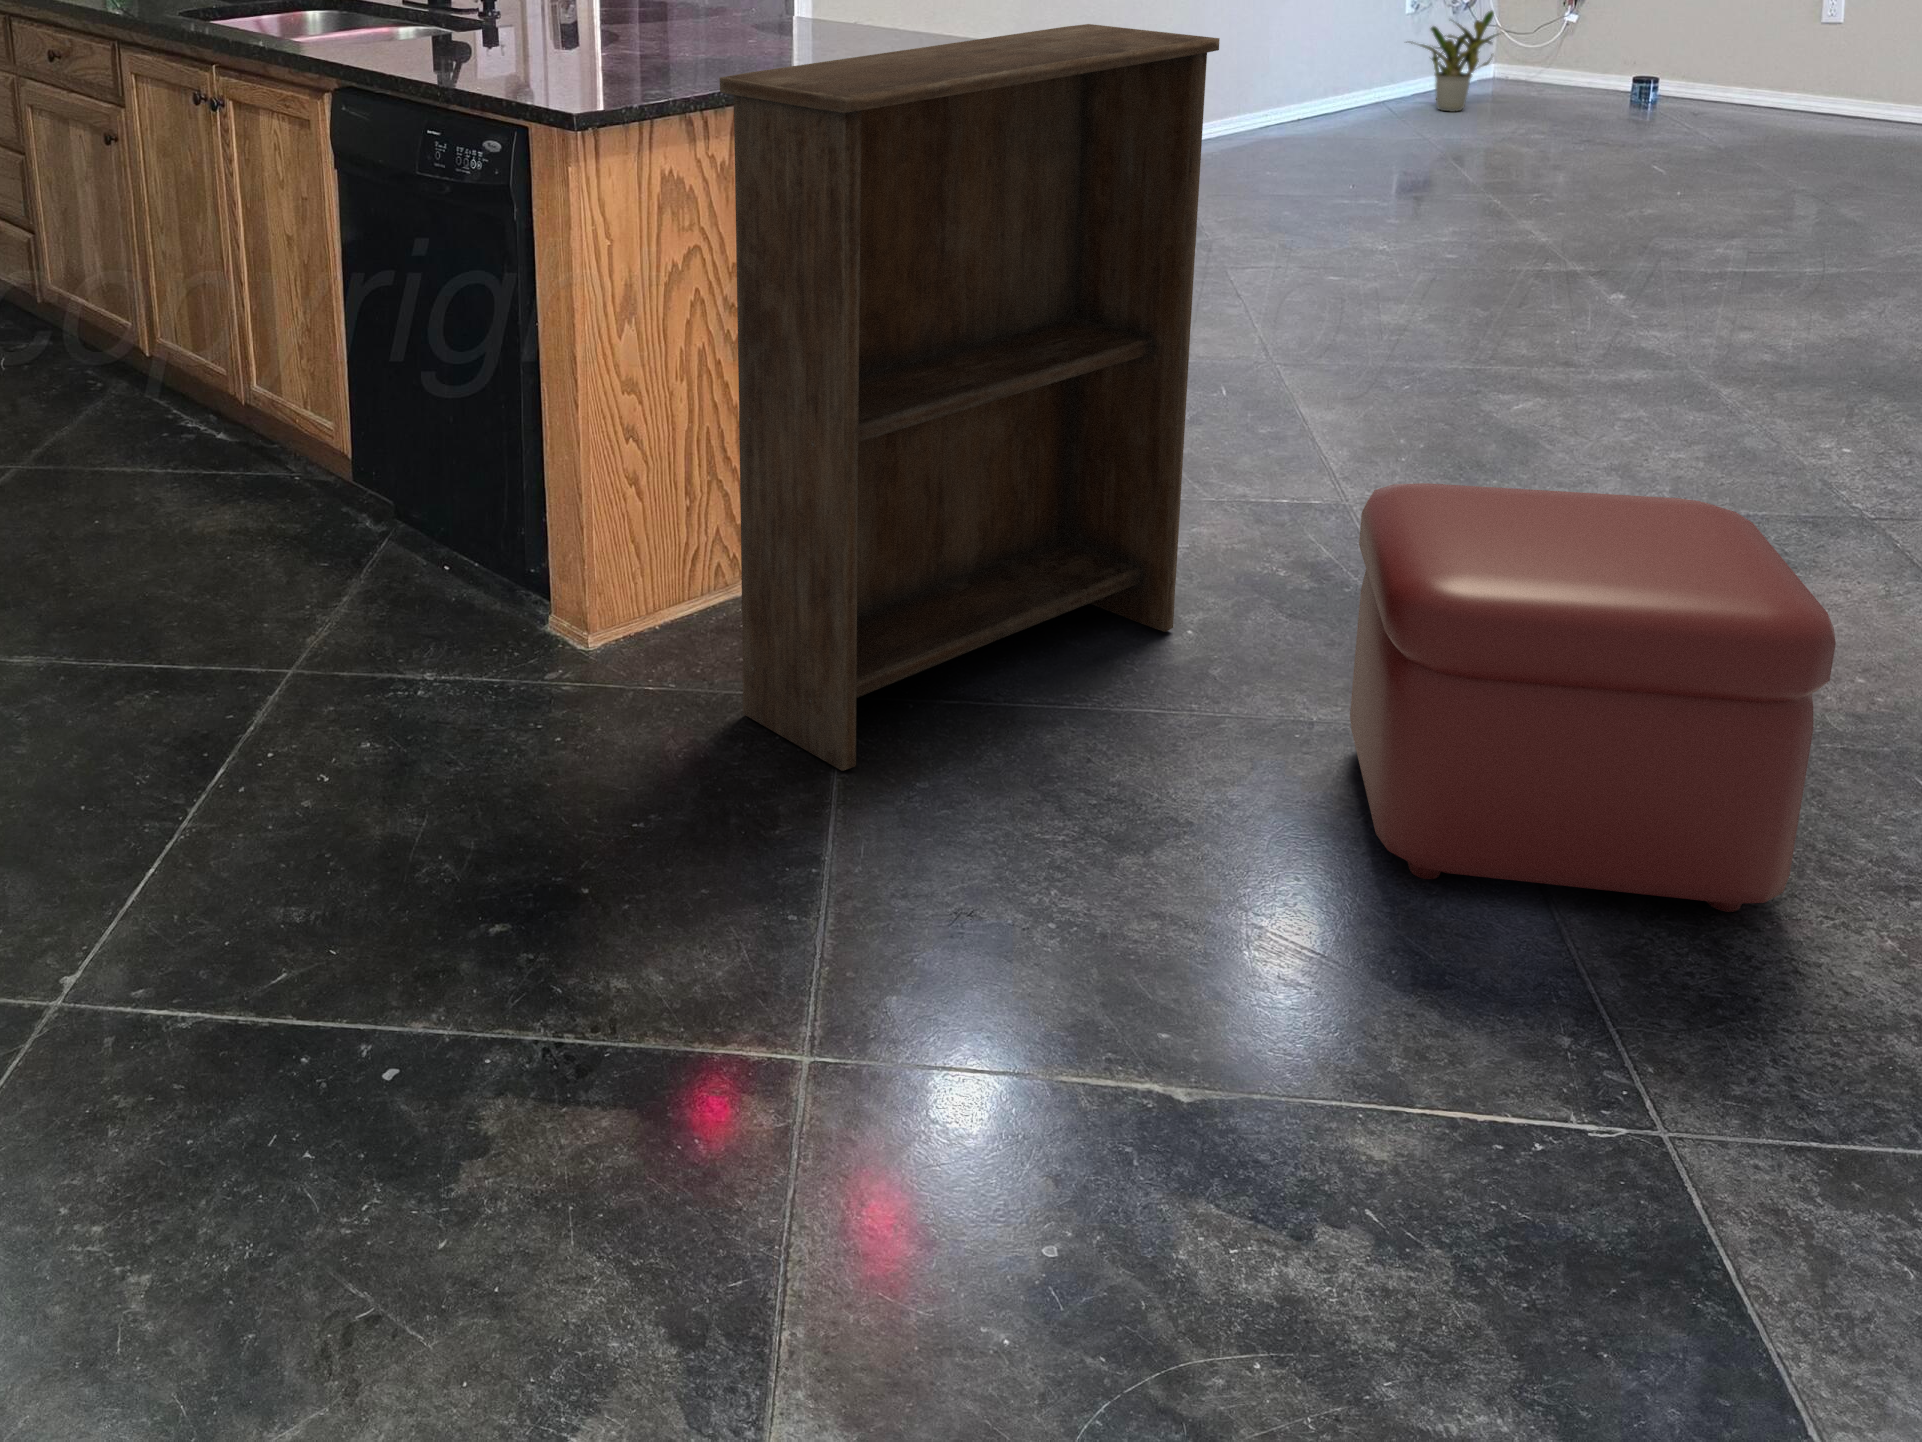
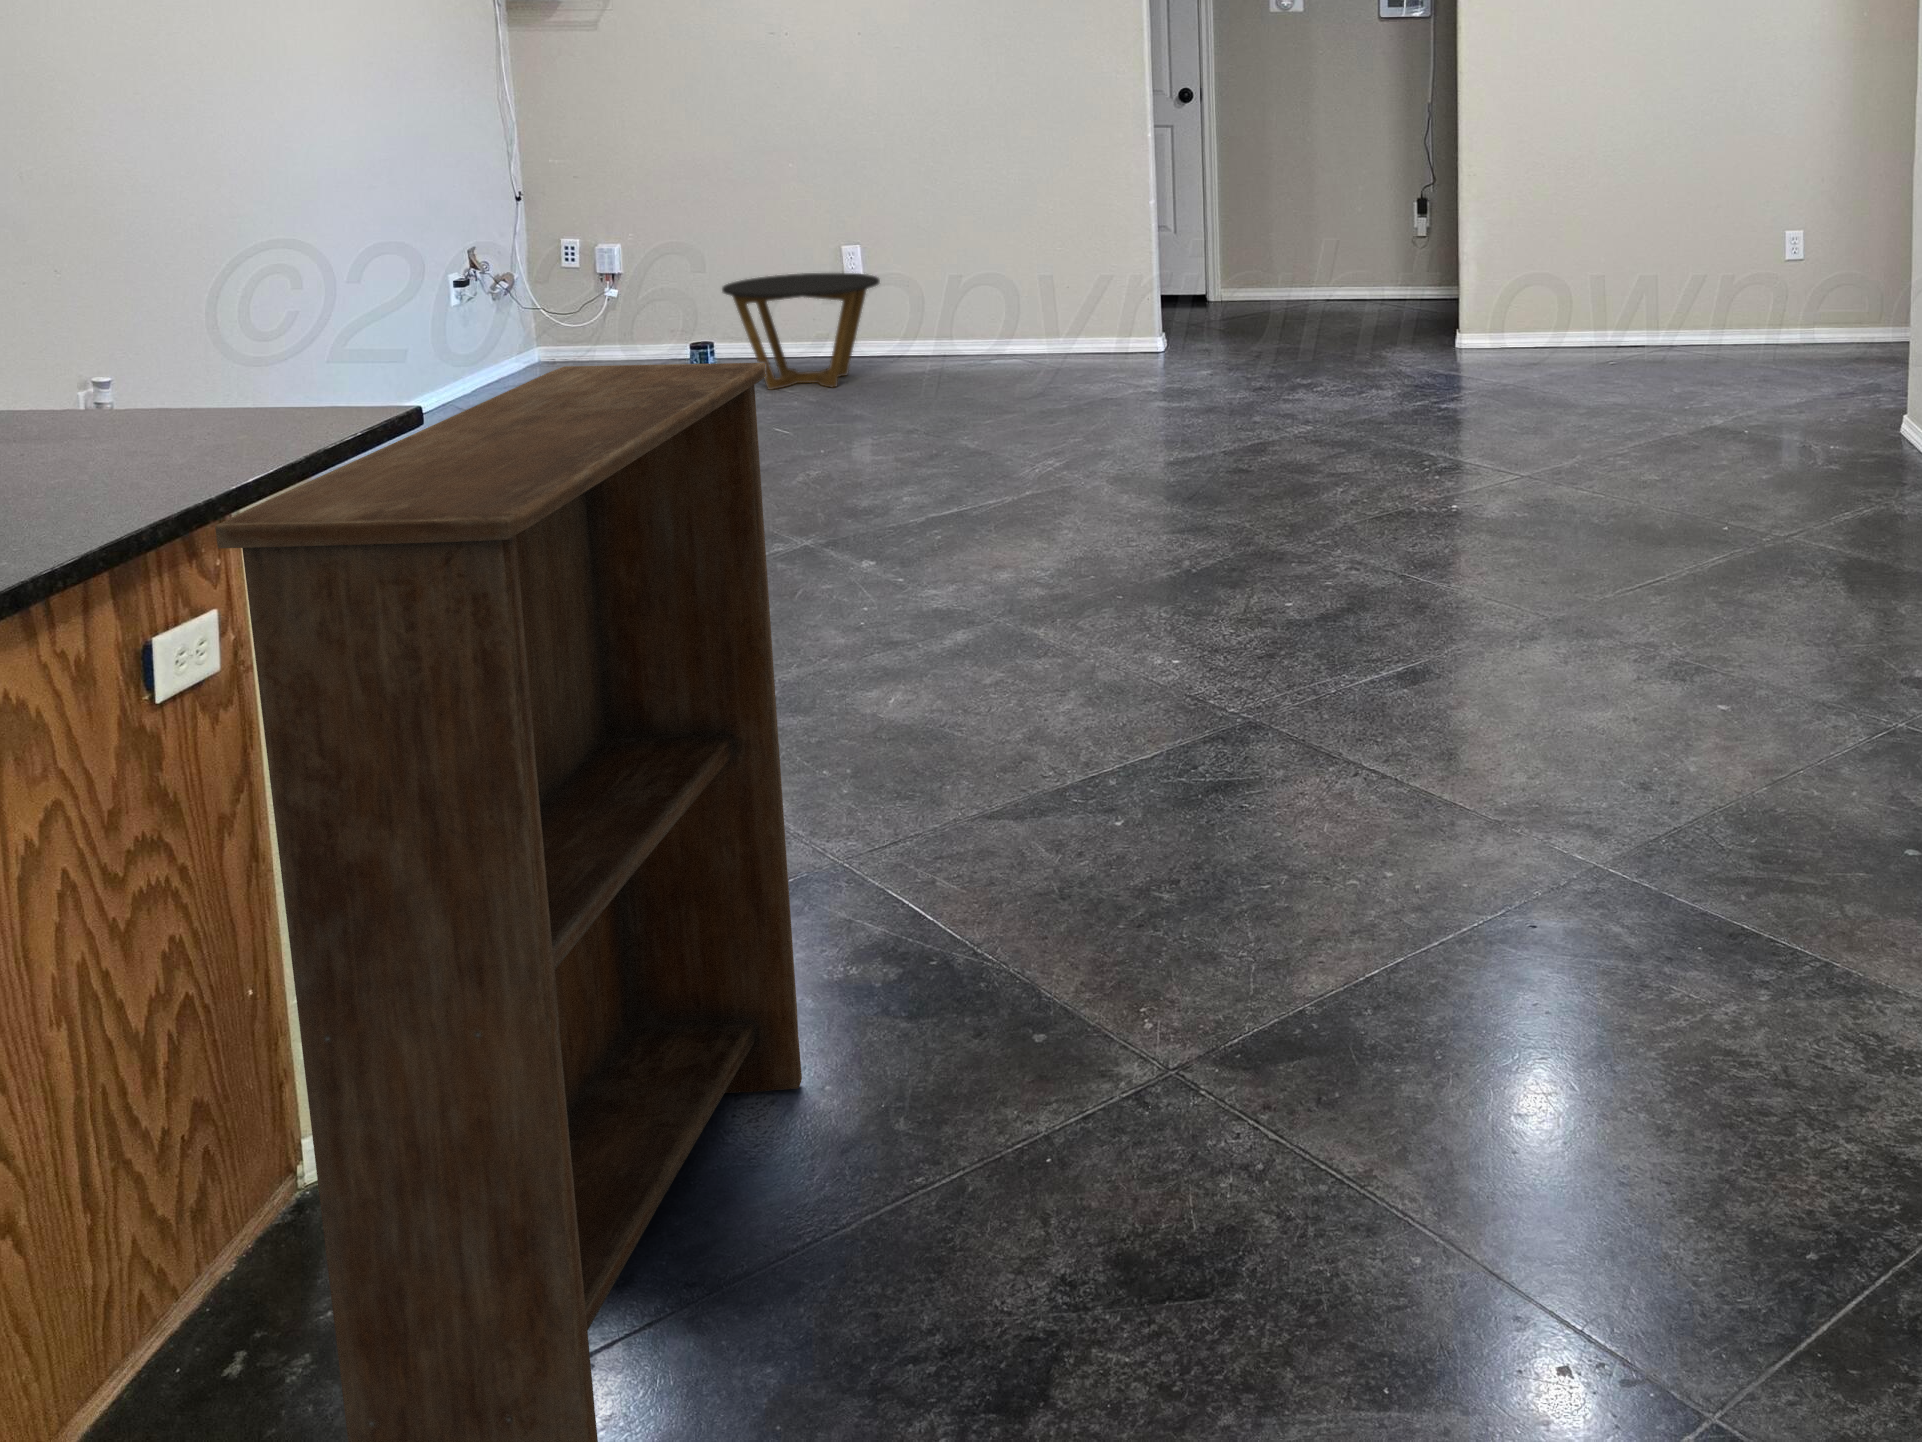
potted plant: present [1411,11,1498,112] -> none [461,295,571,408]
side table: none [1665,15,1850,138] -> present [722,273,880,390]
ottoman: present [1350,483,1836,912] -> none [1073,736,1540,1224]

